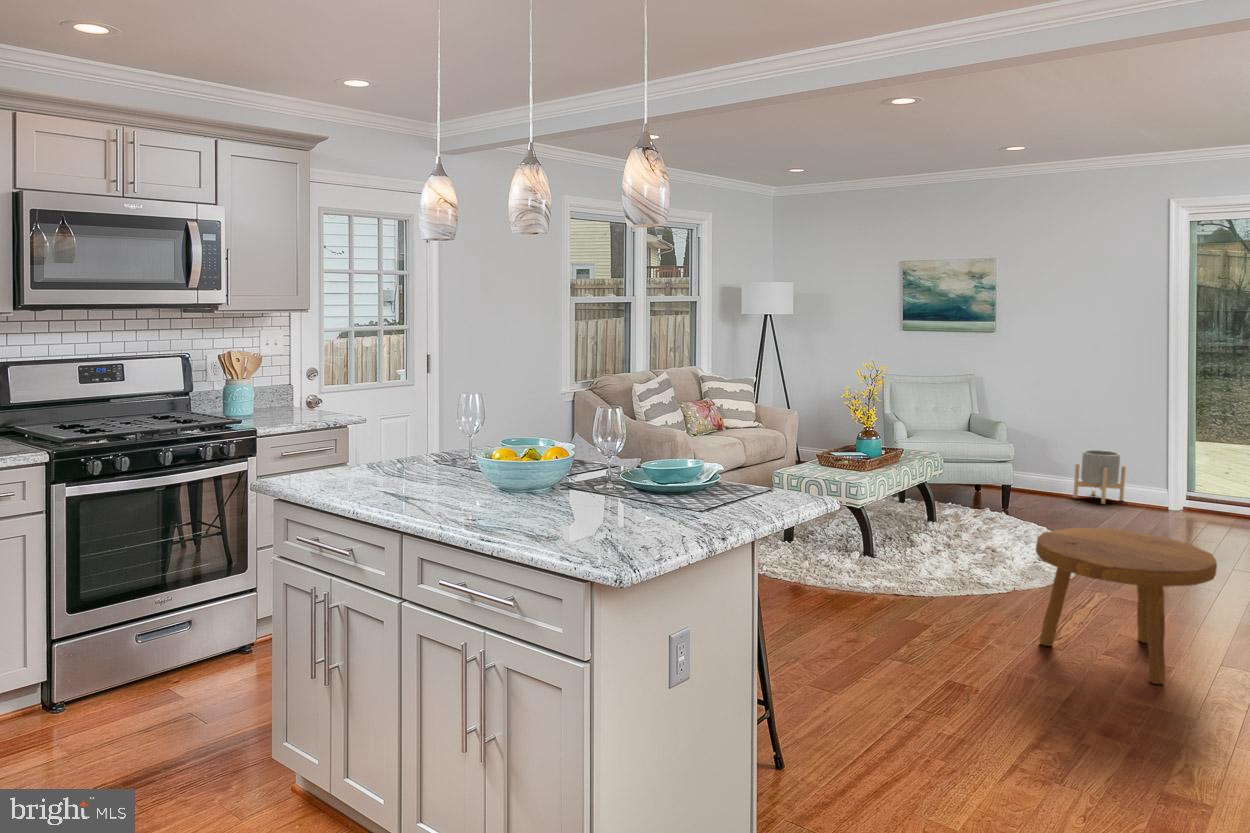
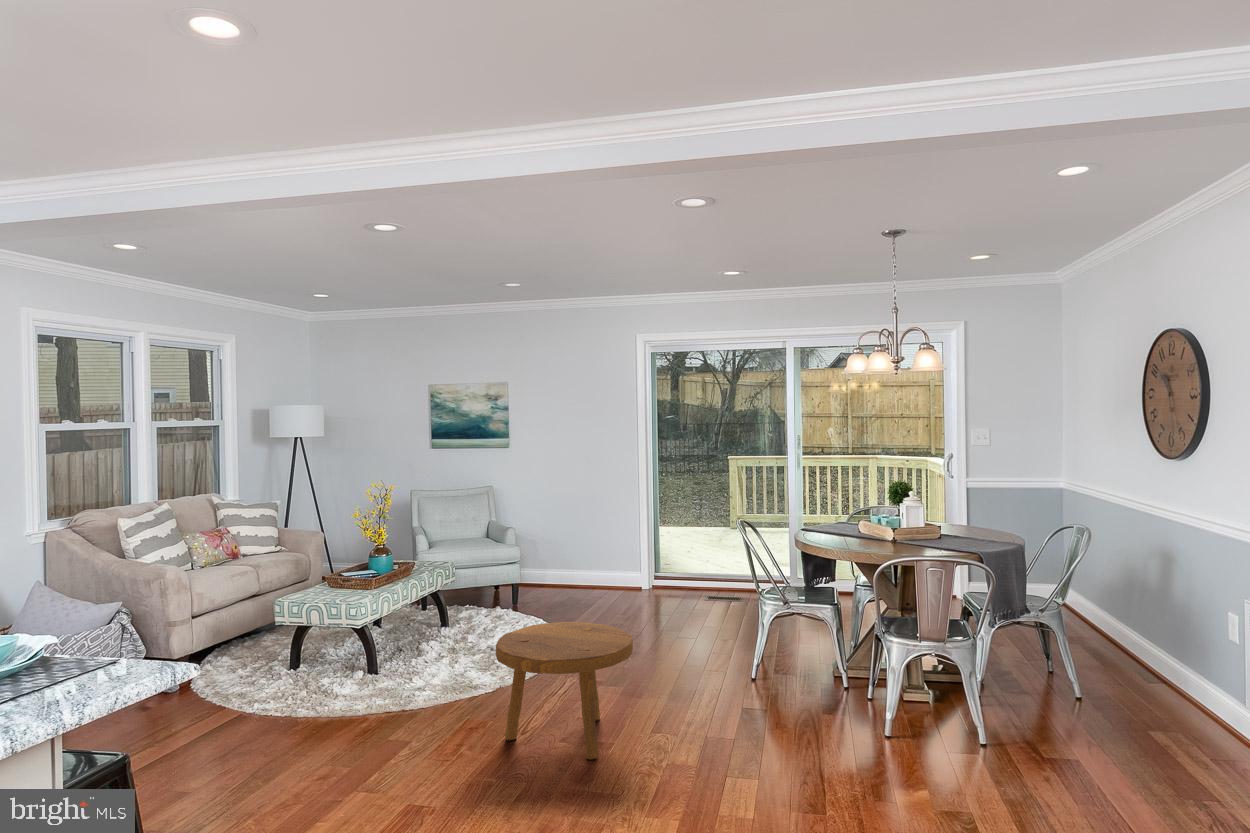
planter: present [1073,450,1126,504] -> none [576,545,615,592]

